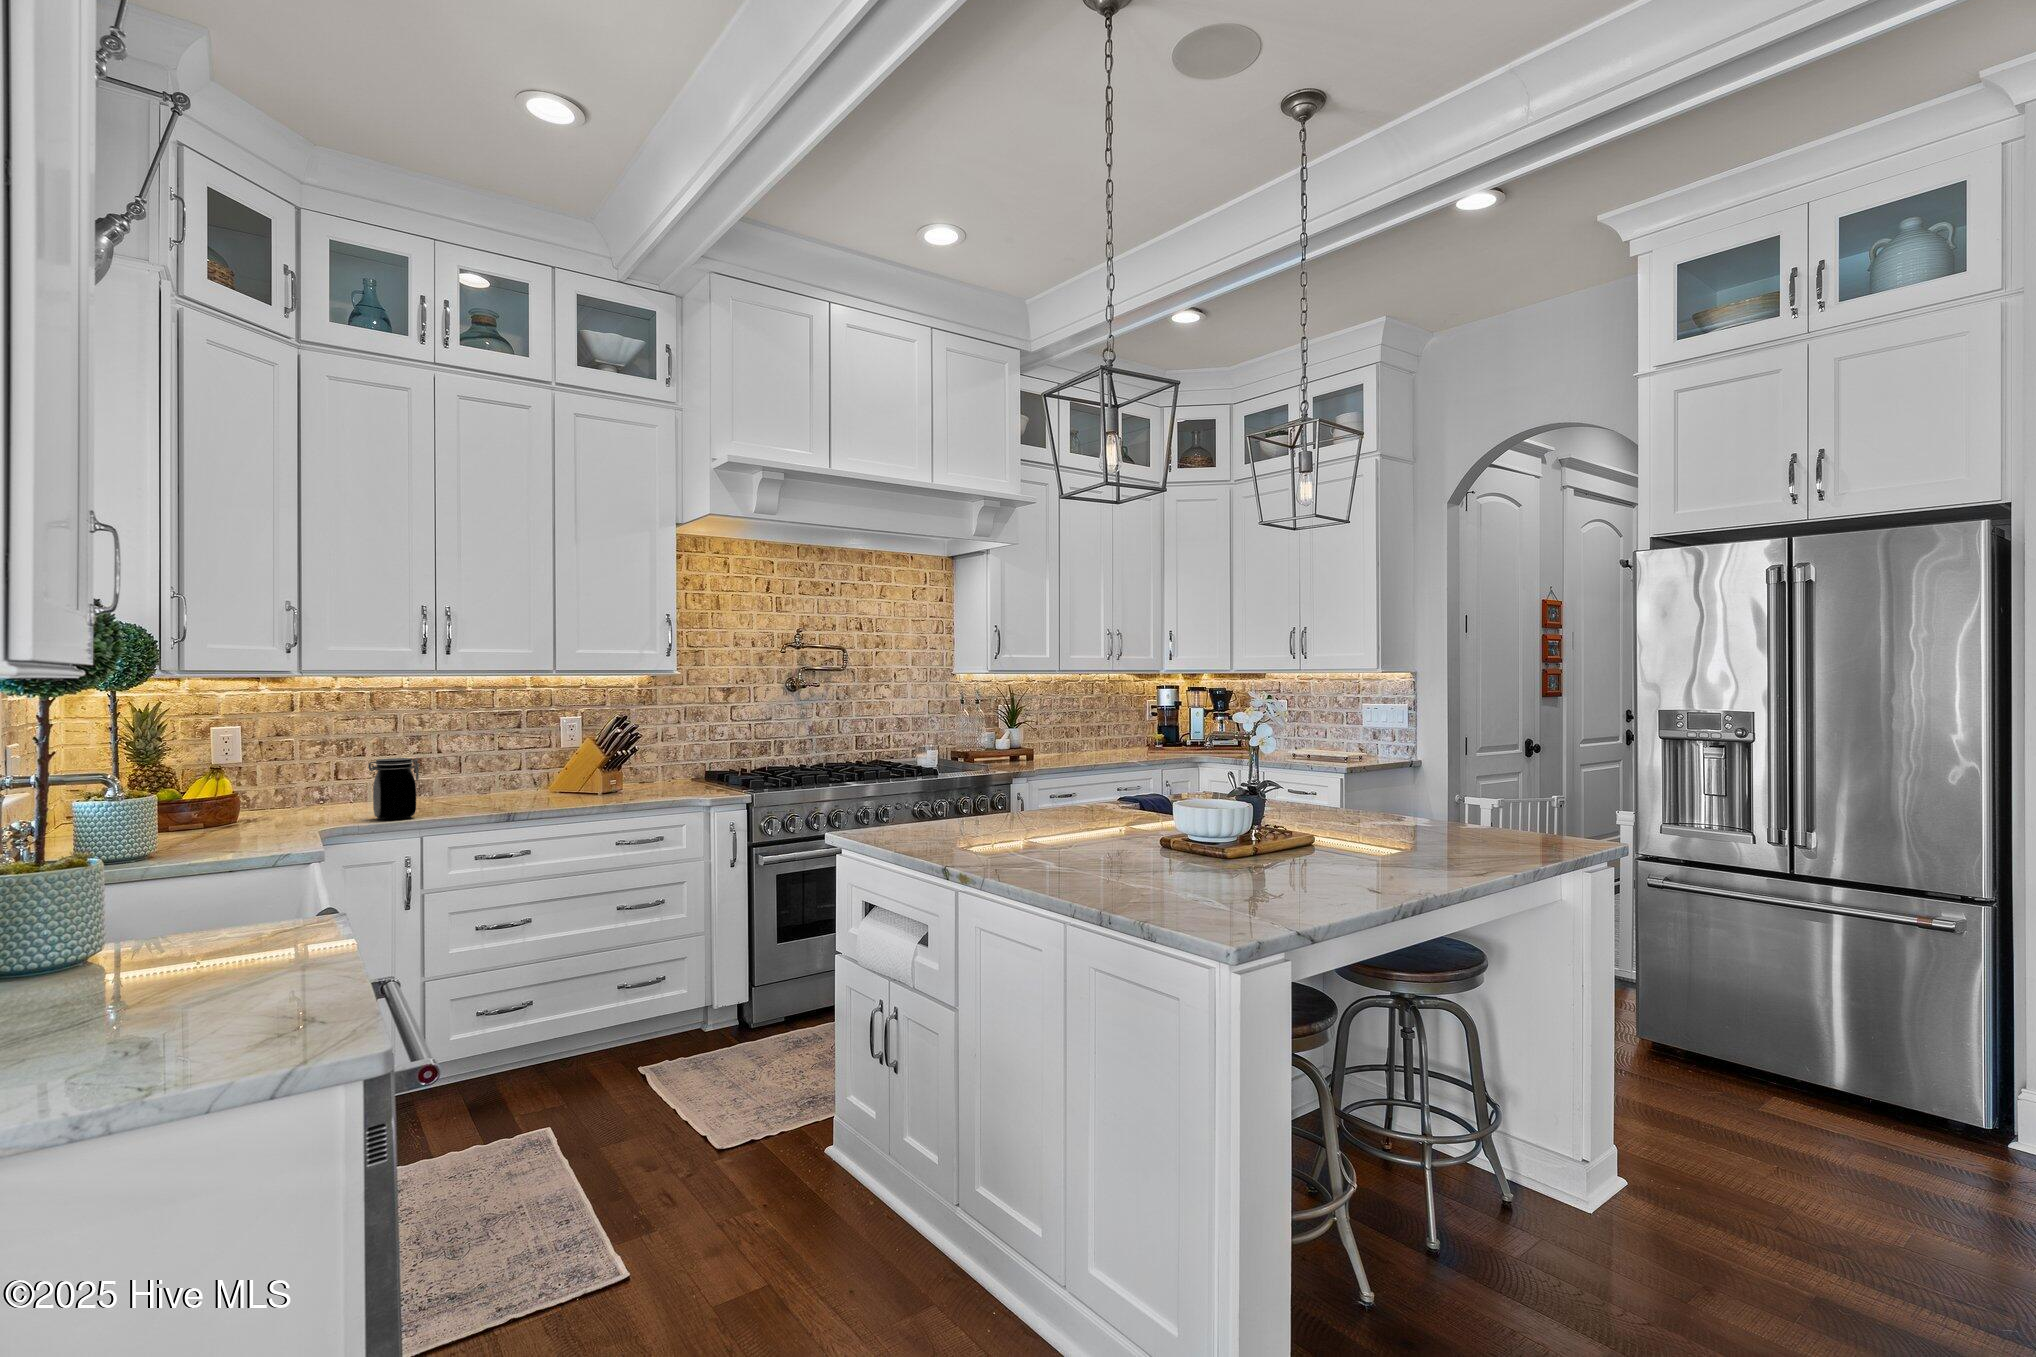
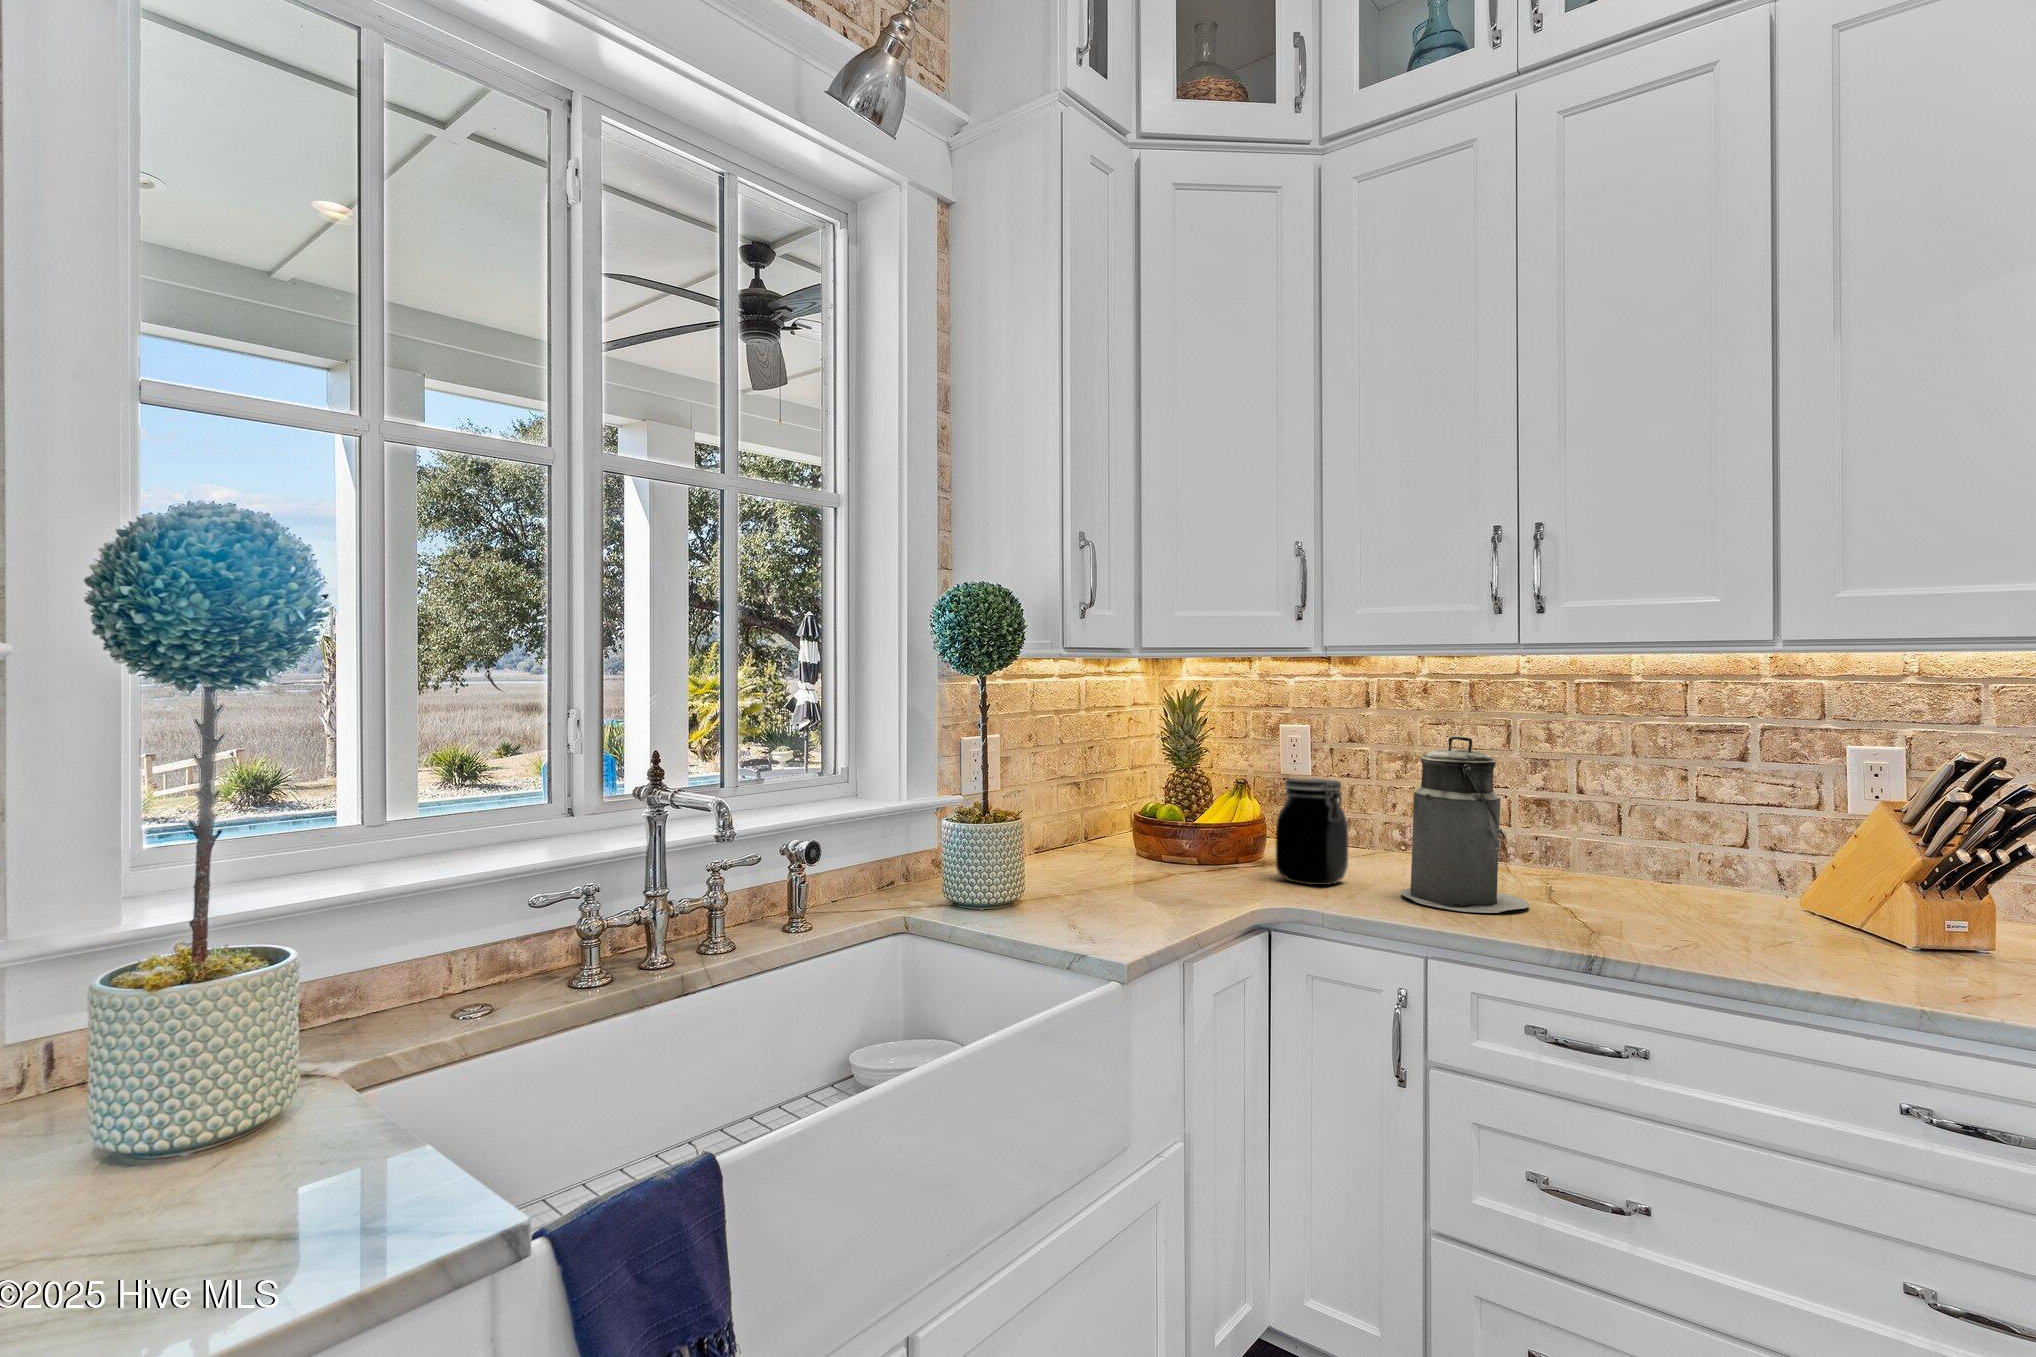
canister: none [446,727,512,813] -> present [1401,736,1529,913]

